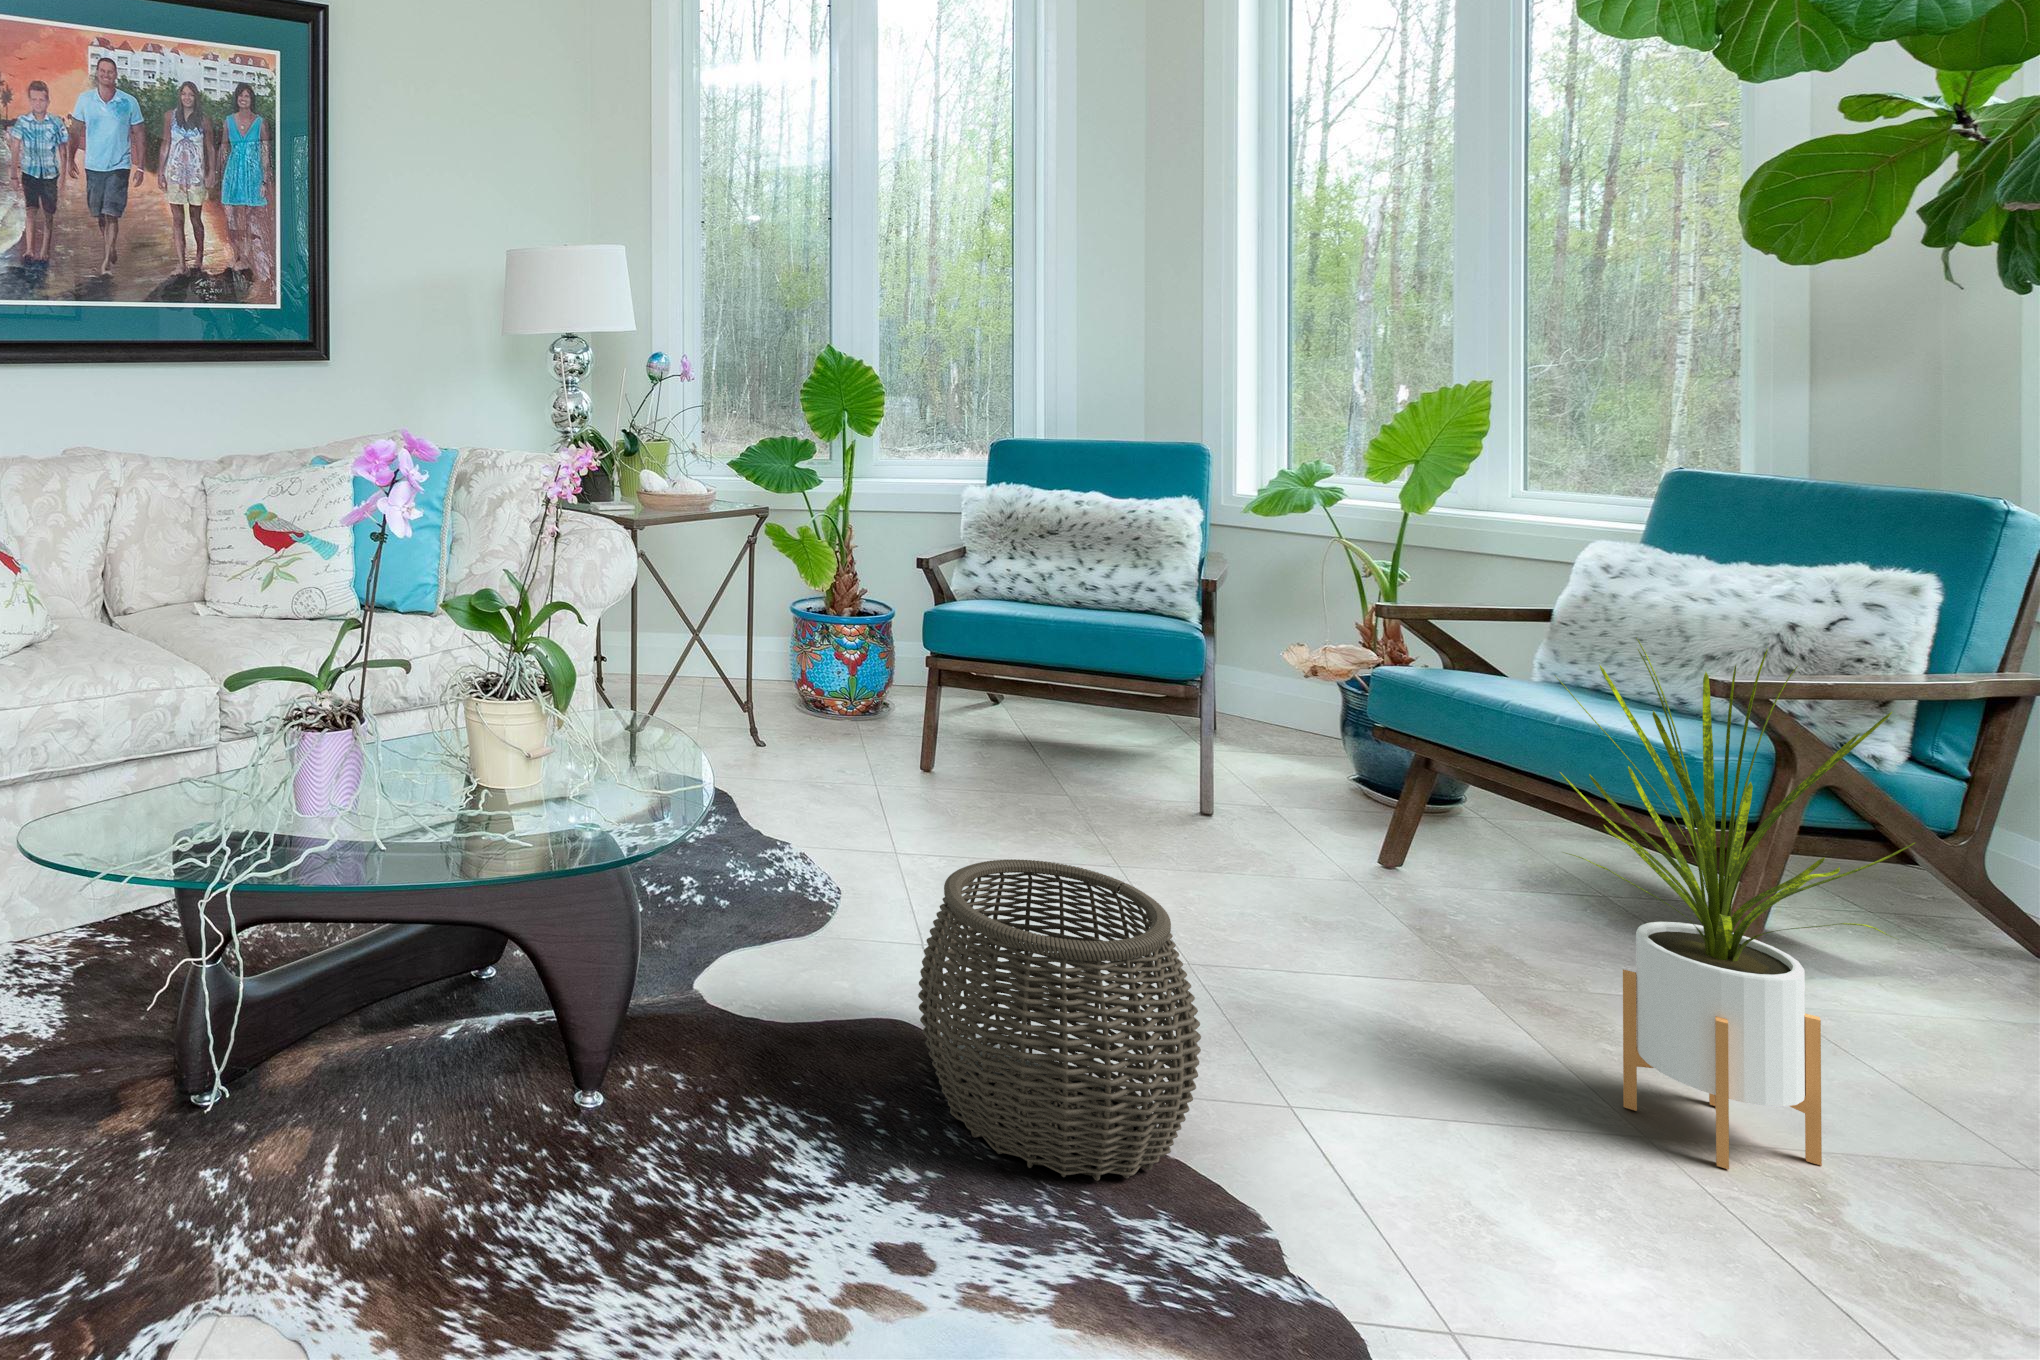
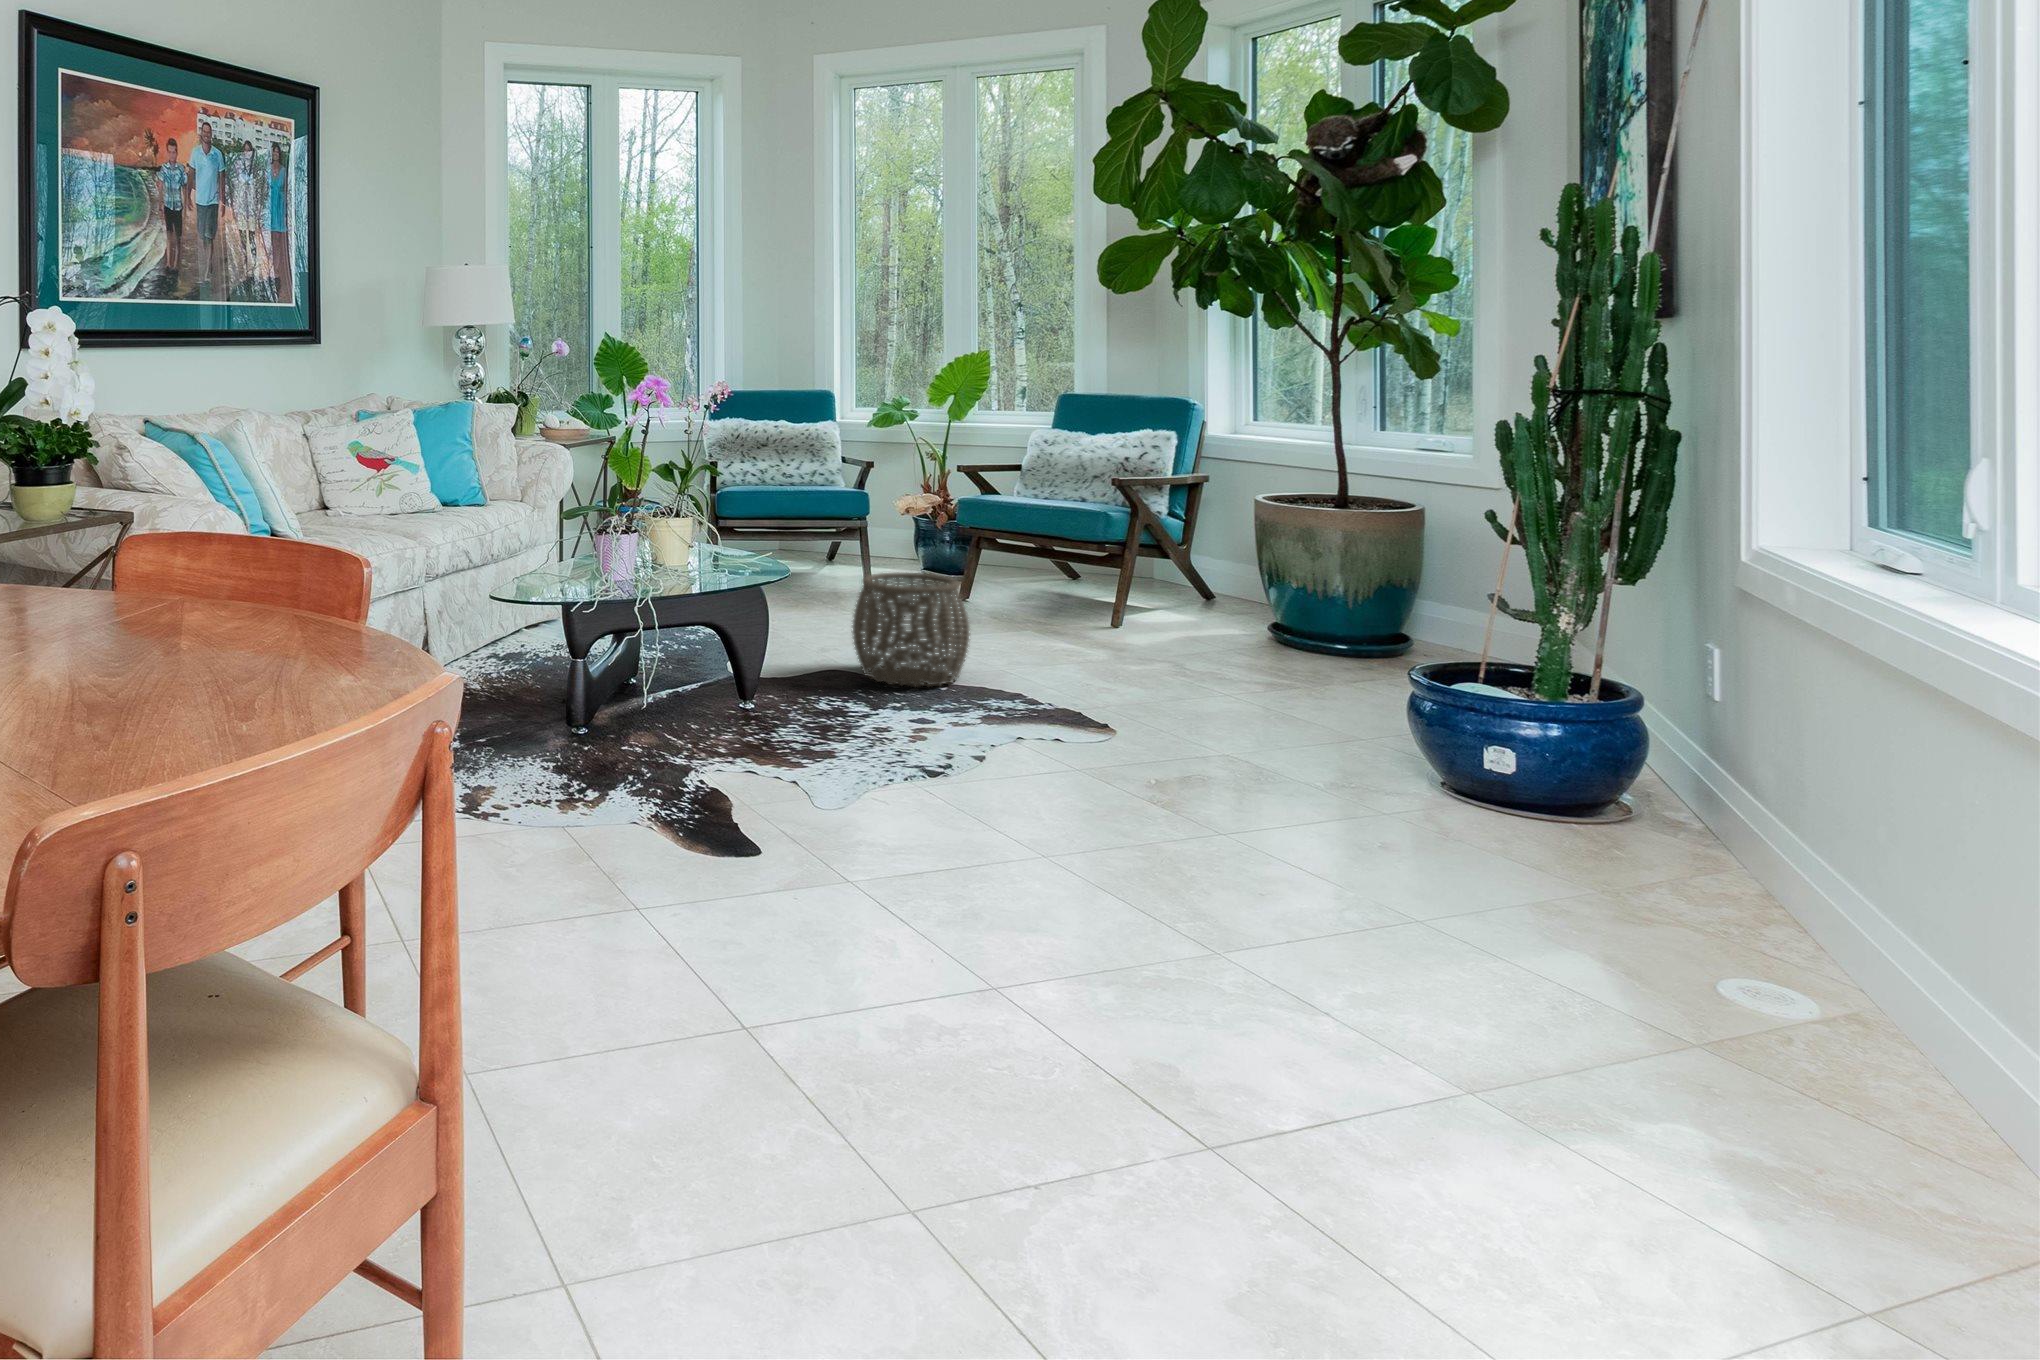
house plant: present [1555,638,1914,1169] -> none [1067,453,1182,656]

